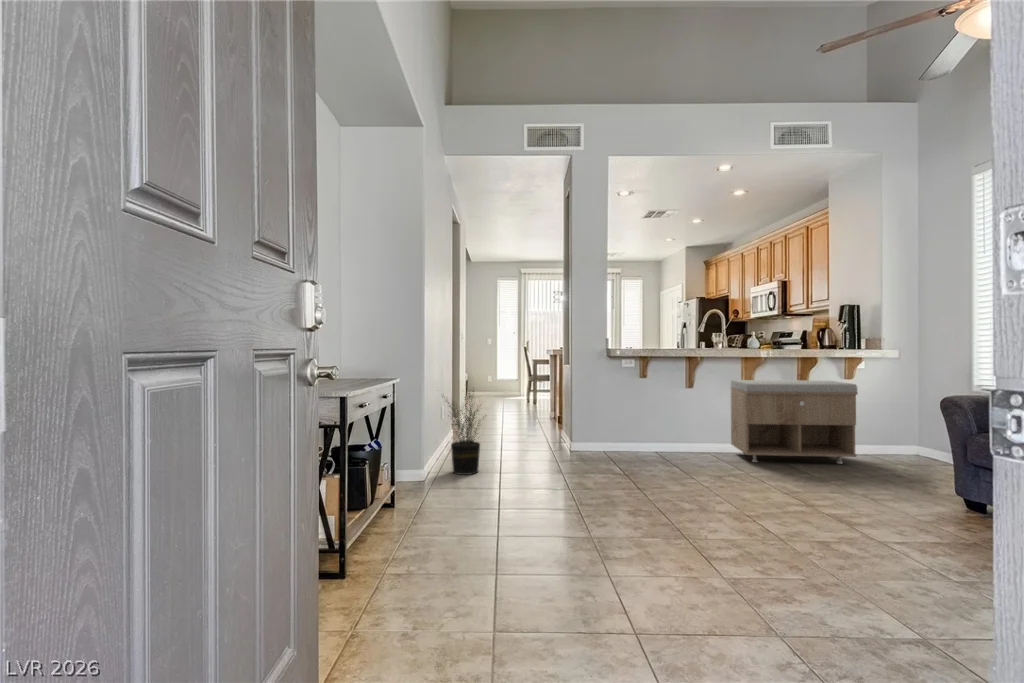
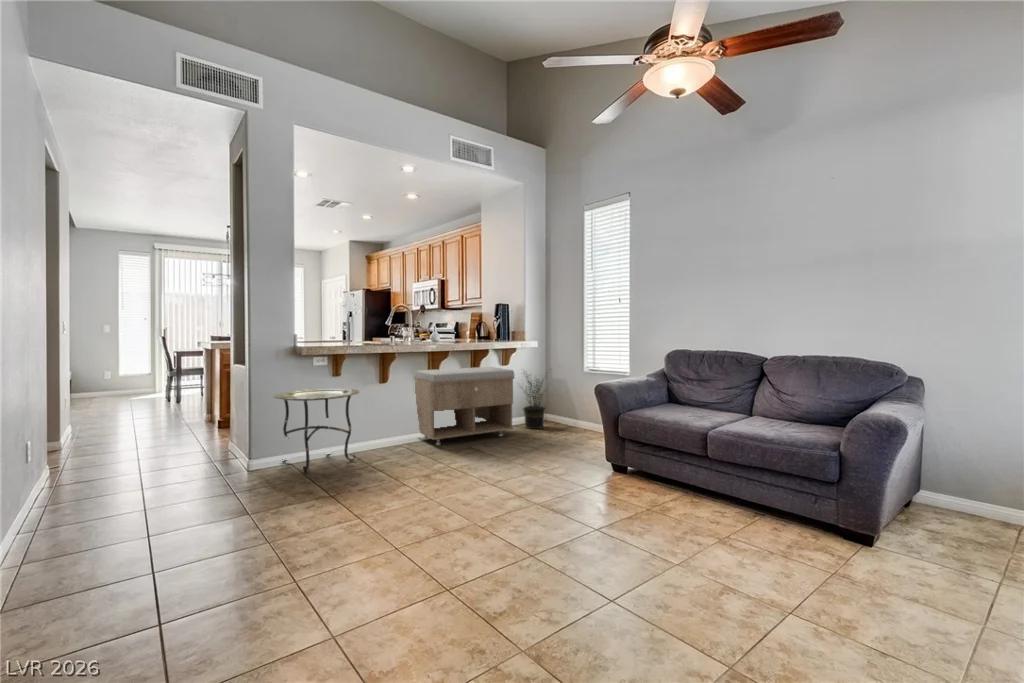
potted plant: present [442,391,480,475] -> present [523,373,545,429]
side table: none [590,392,666,465] -> present [273,388,359,472]

